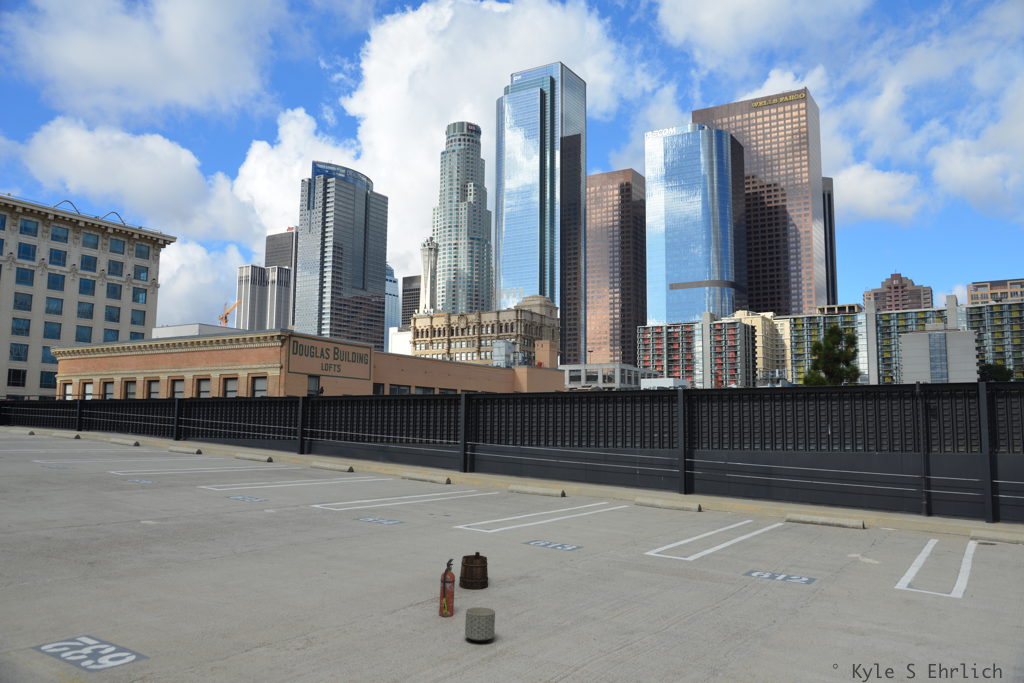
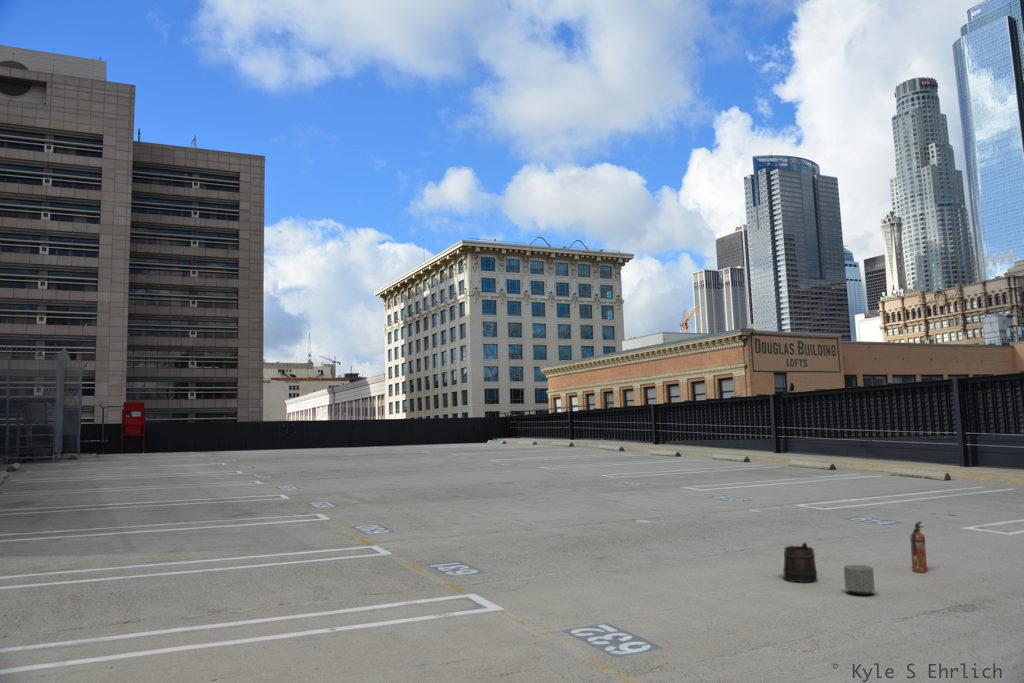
bucket: present [459,552,488,589] -> present [783,543,817,583]
planter: present [465,607,495,642] -> present [844,565,875,595]

